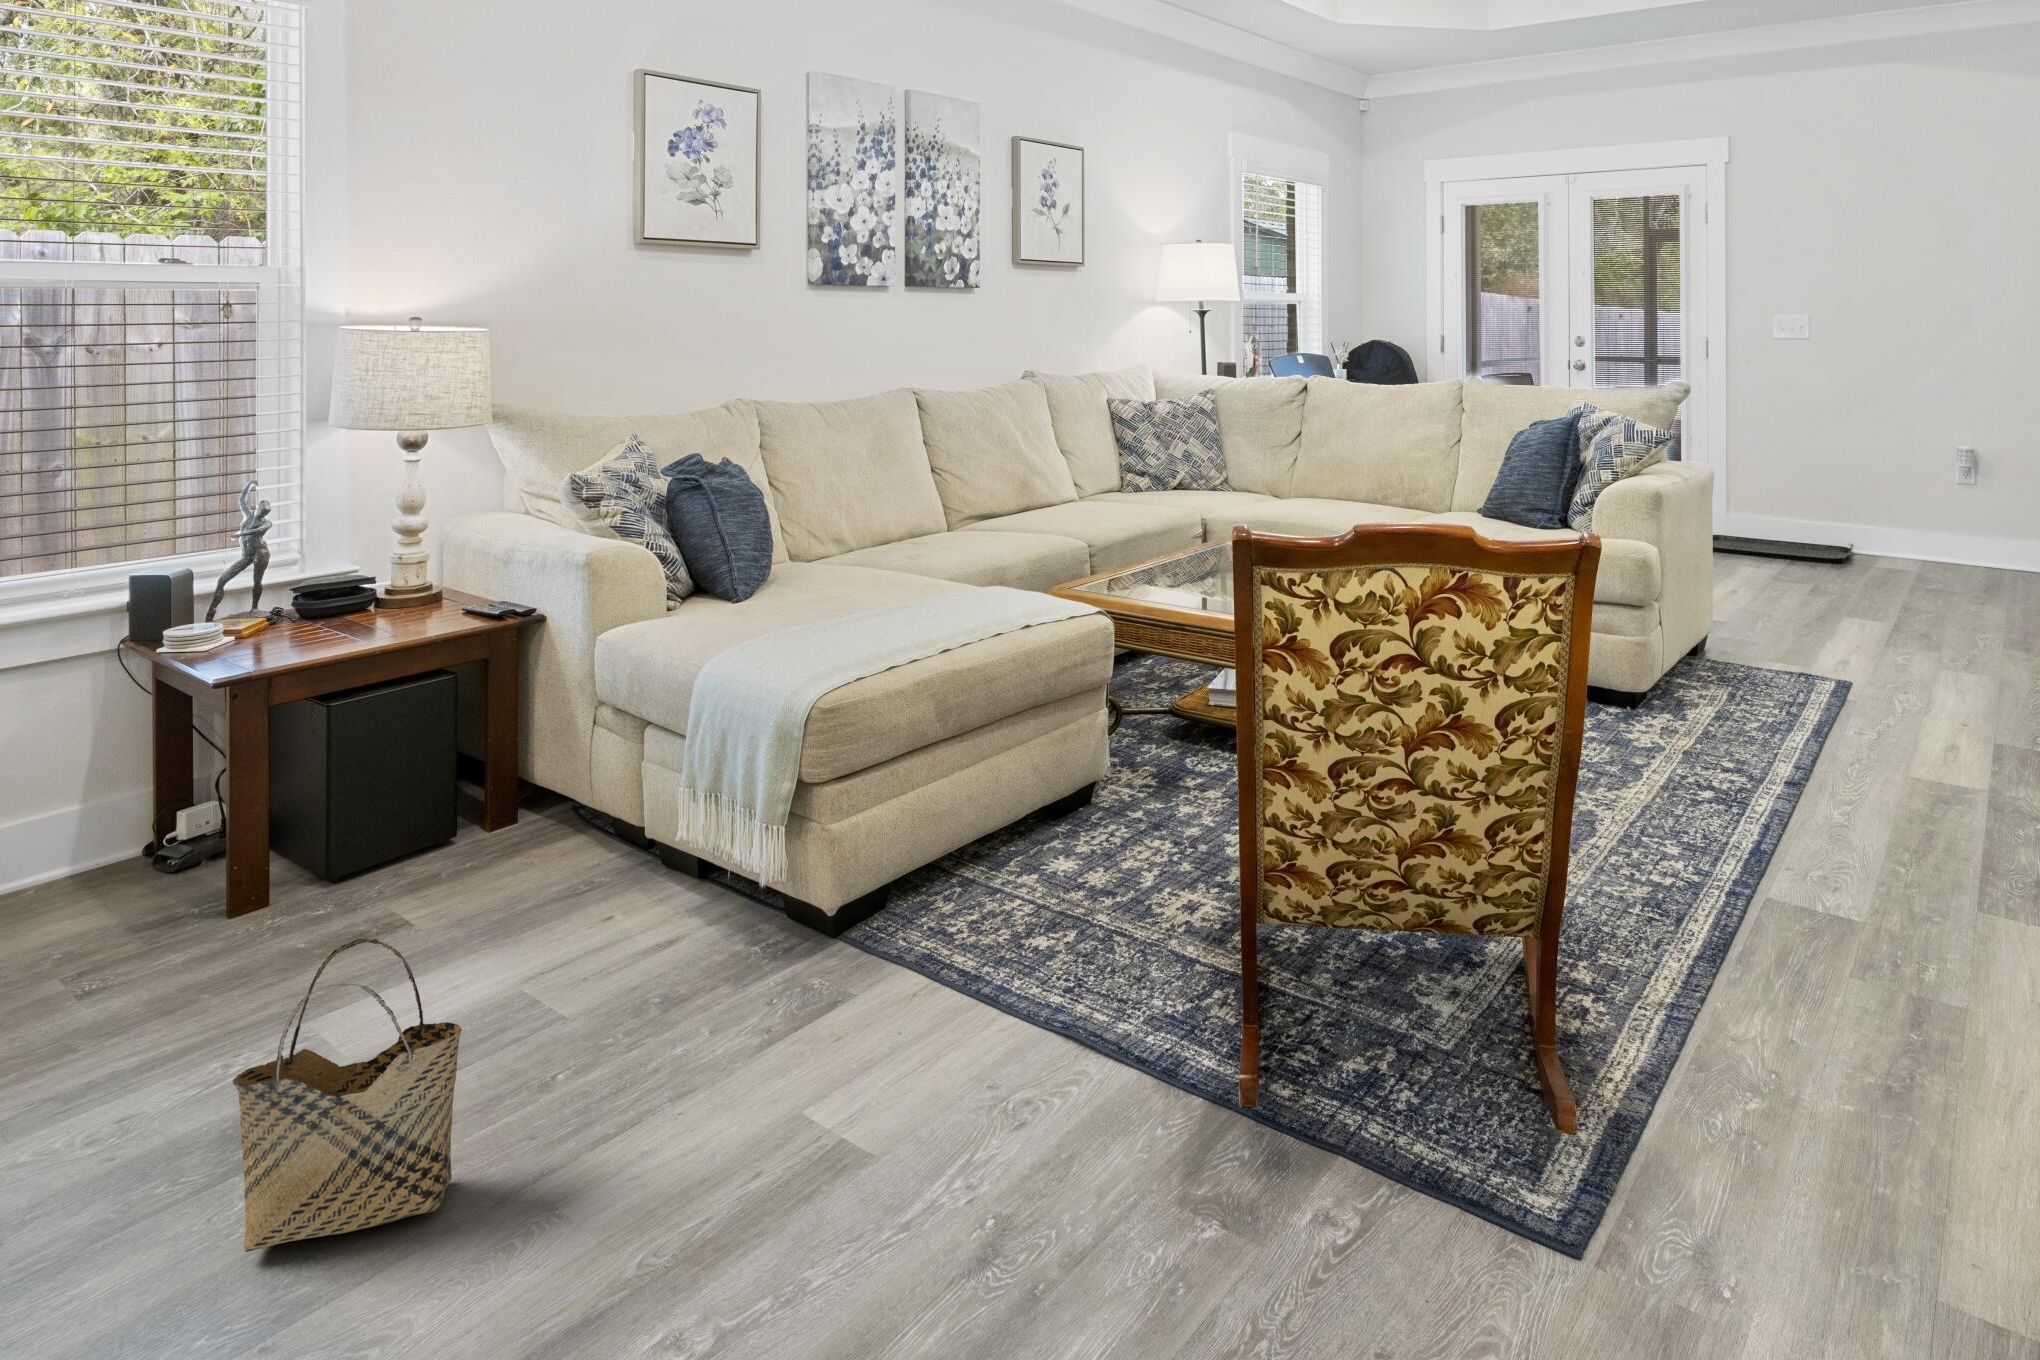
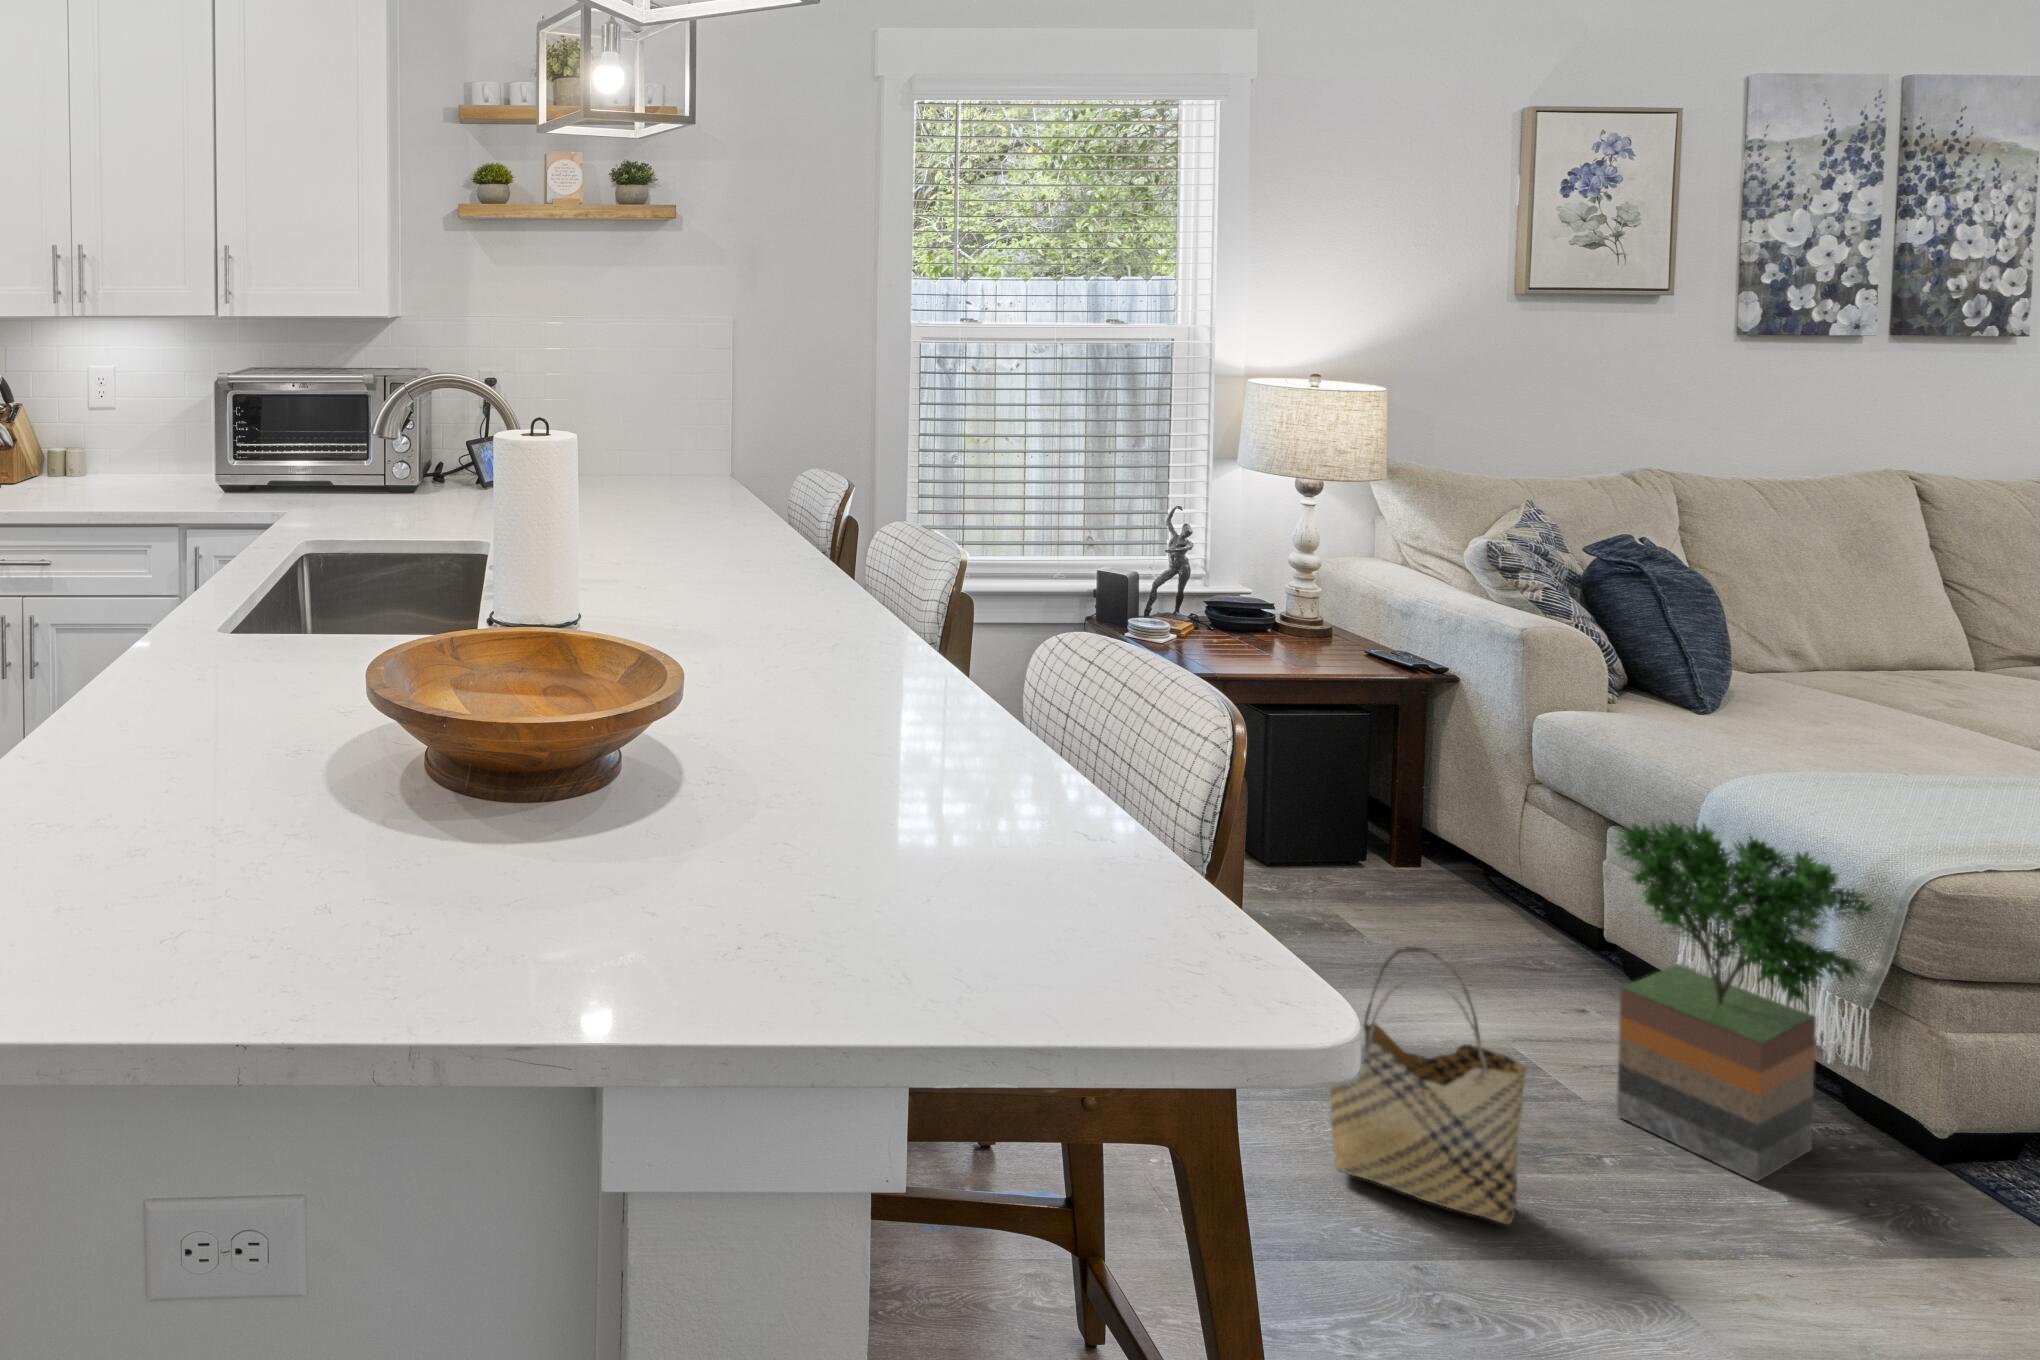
potted tree: none [592,709,789,1029] -> present [1611,821,1874,1182]

